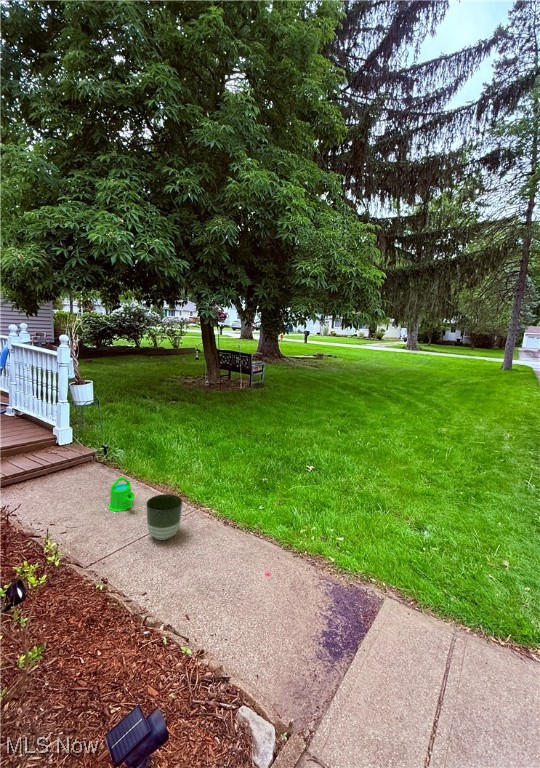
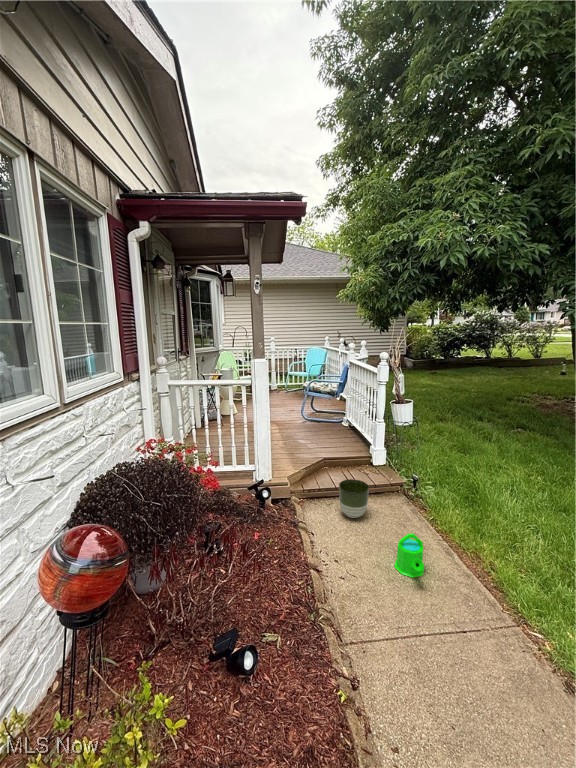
planter: present [147,494,182,540] -> present [339,479,369,518]

